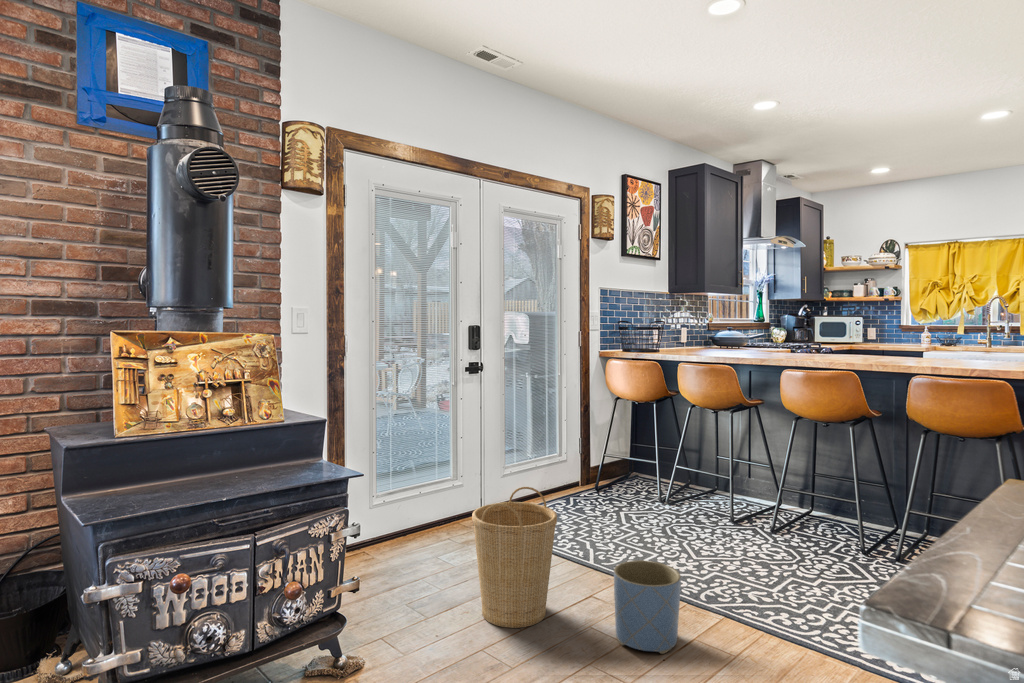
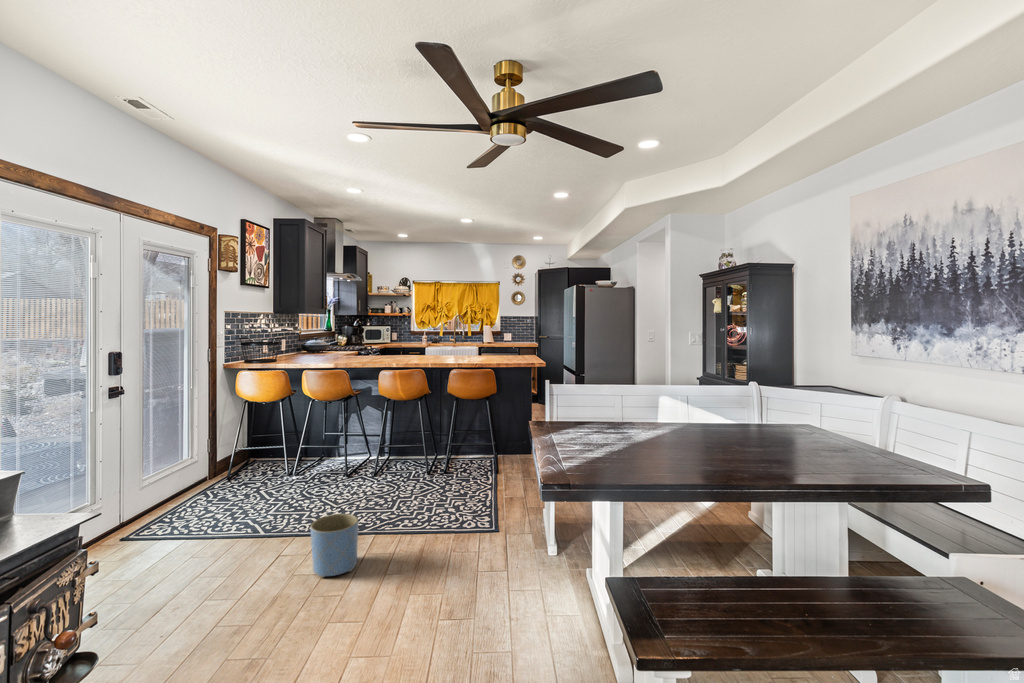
basket: present [472,487,557,628] -> none [176,487,258,608]

